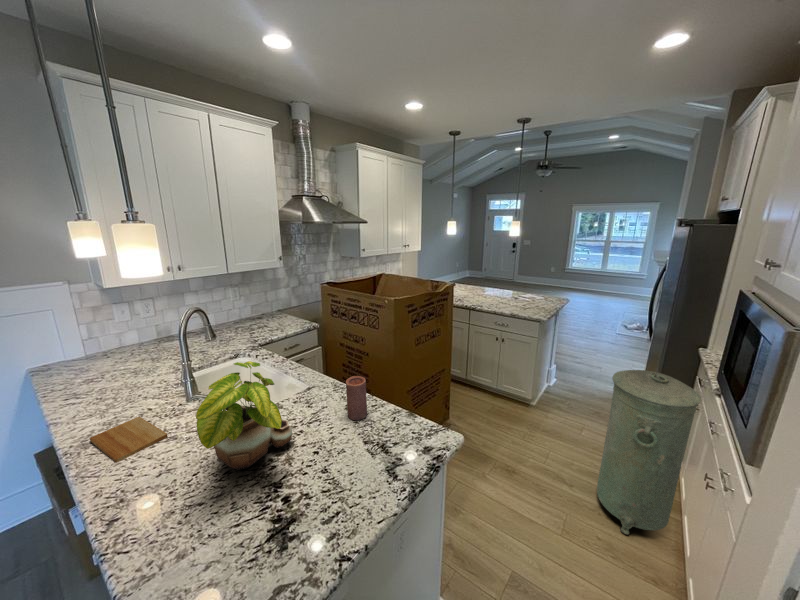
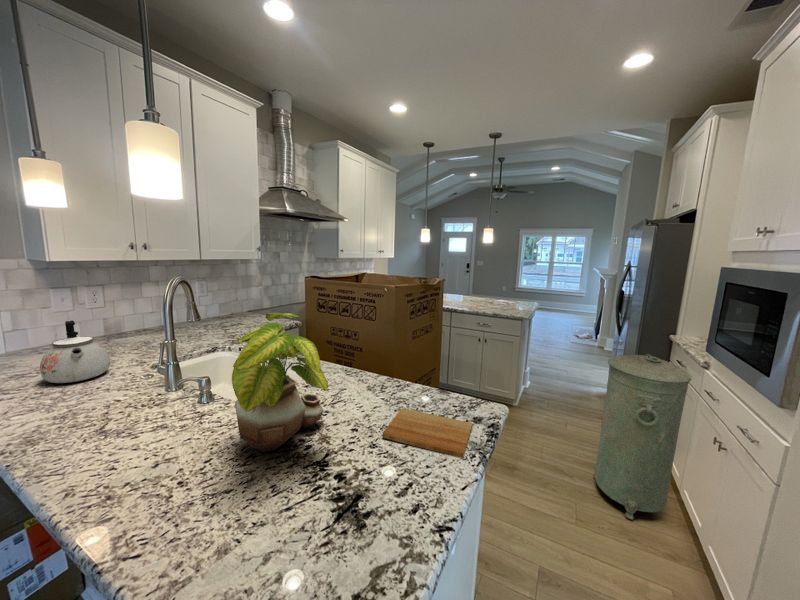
kettle: none [101,338,152,389] -> present [40,320,110,383]
candle: present [346,376,367,420] -> none [374,350,396,399]
cutting board: present [90,417,167,463] -> present [382,408,472,458]

